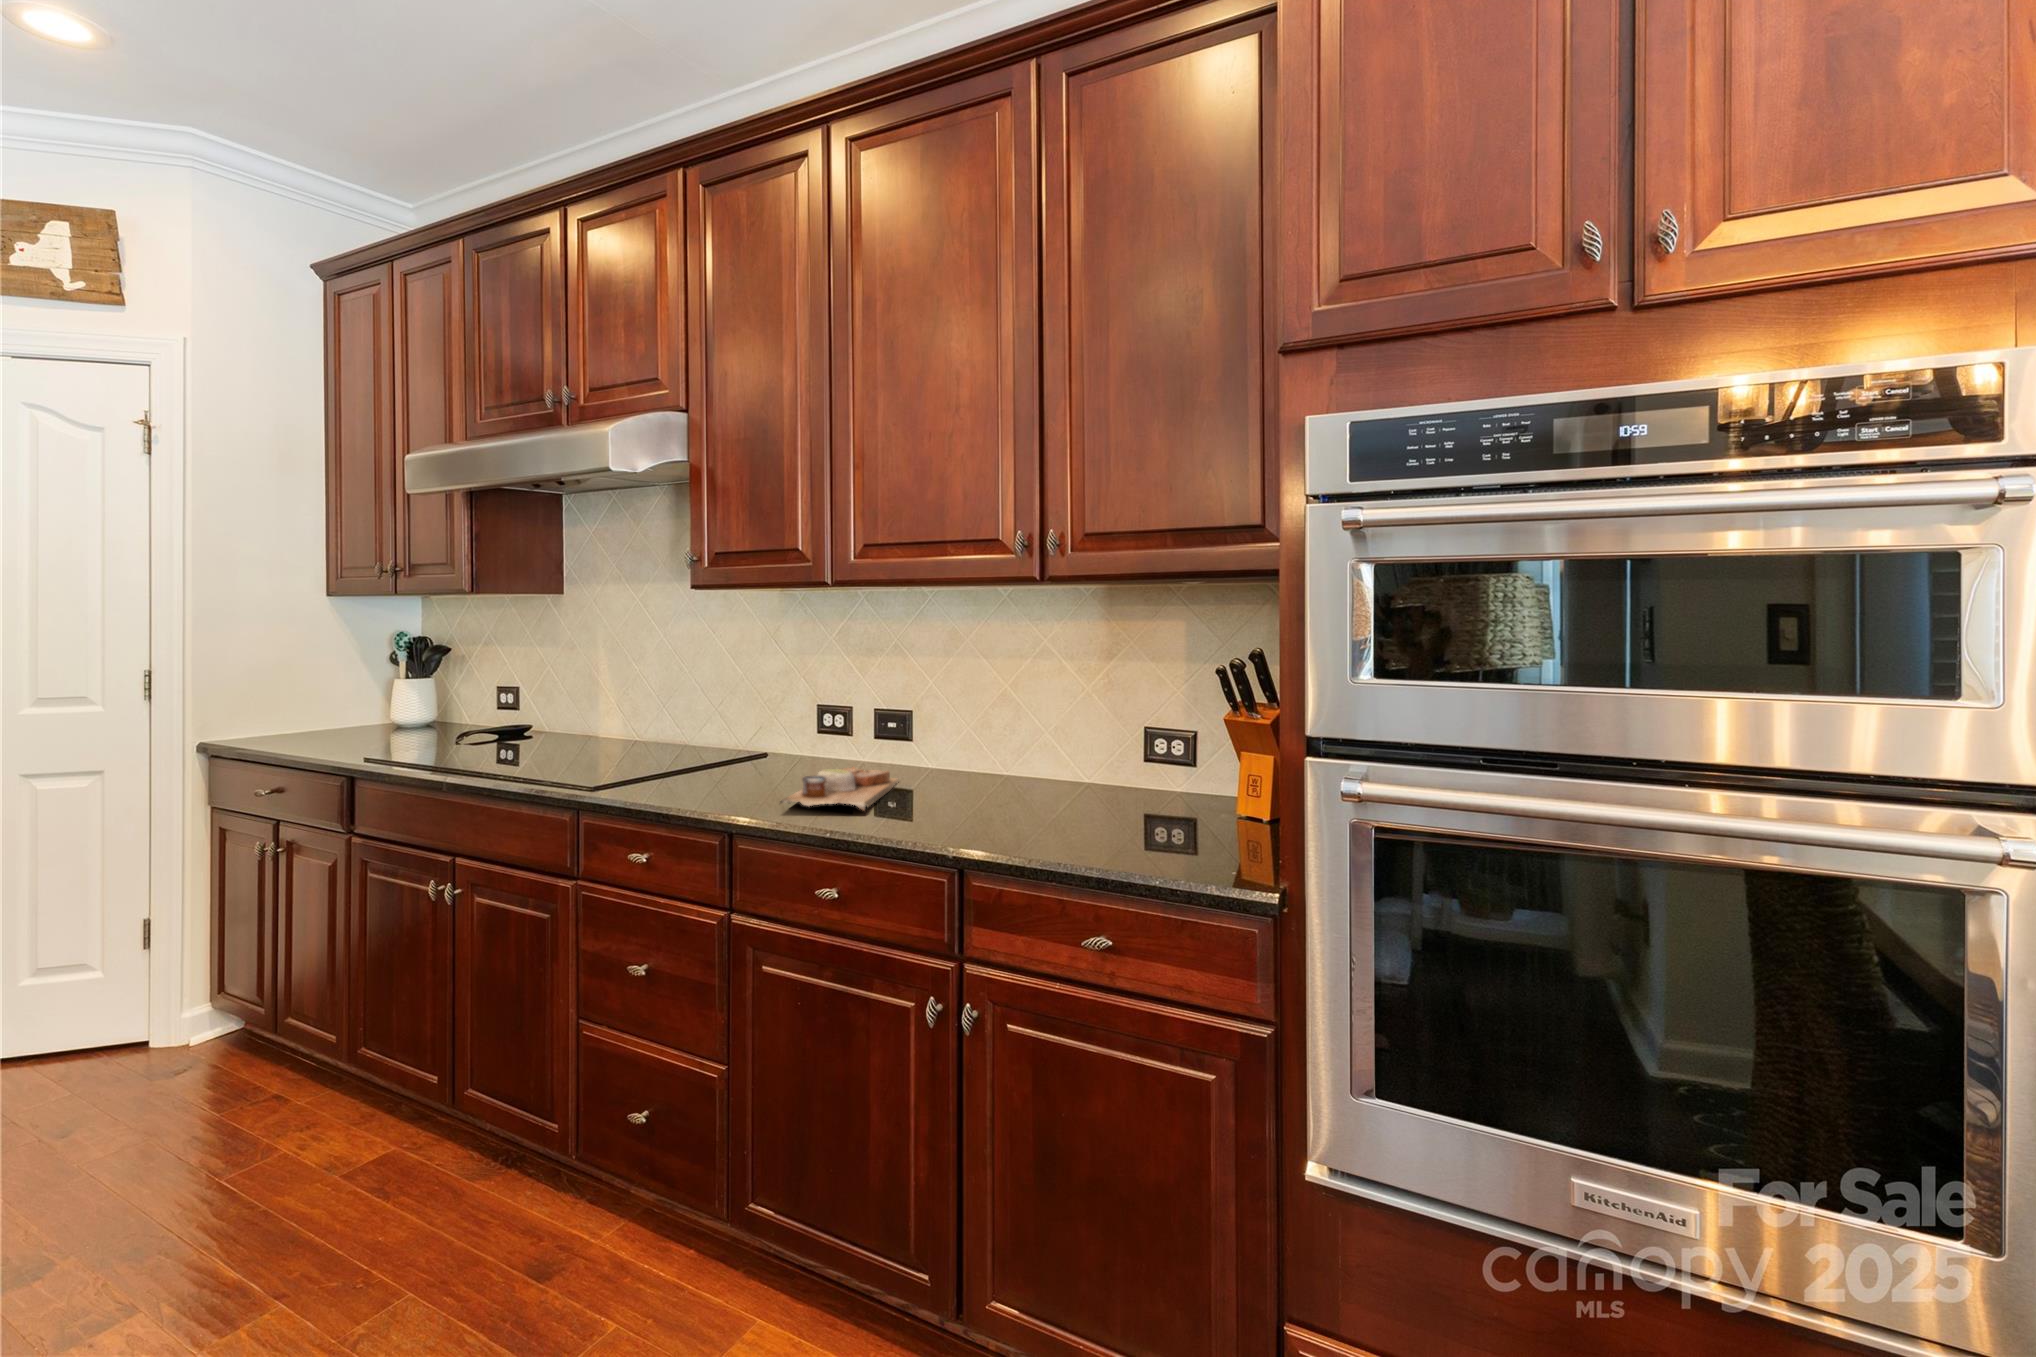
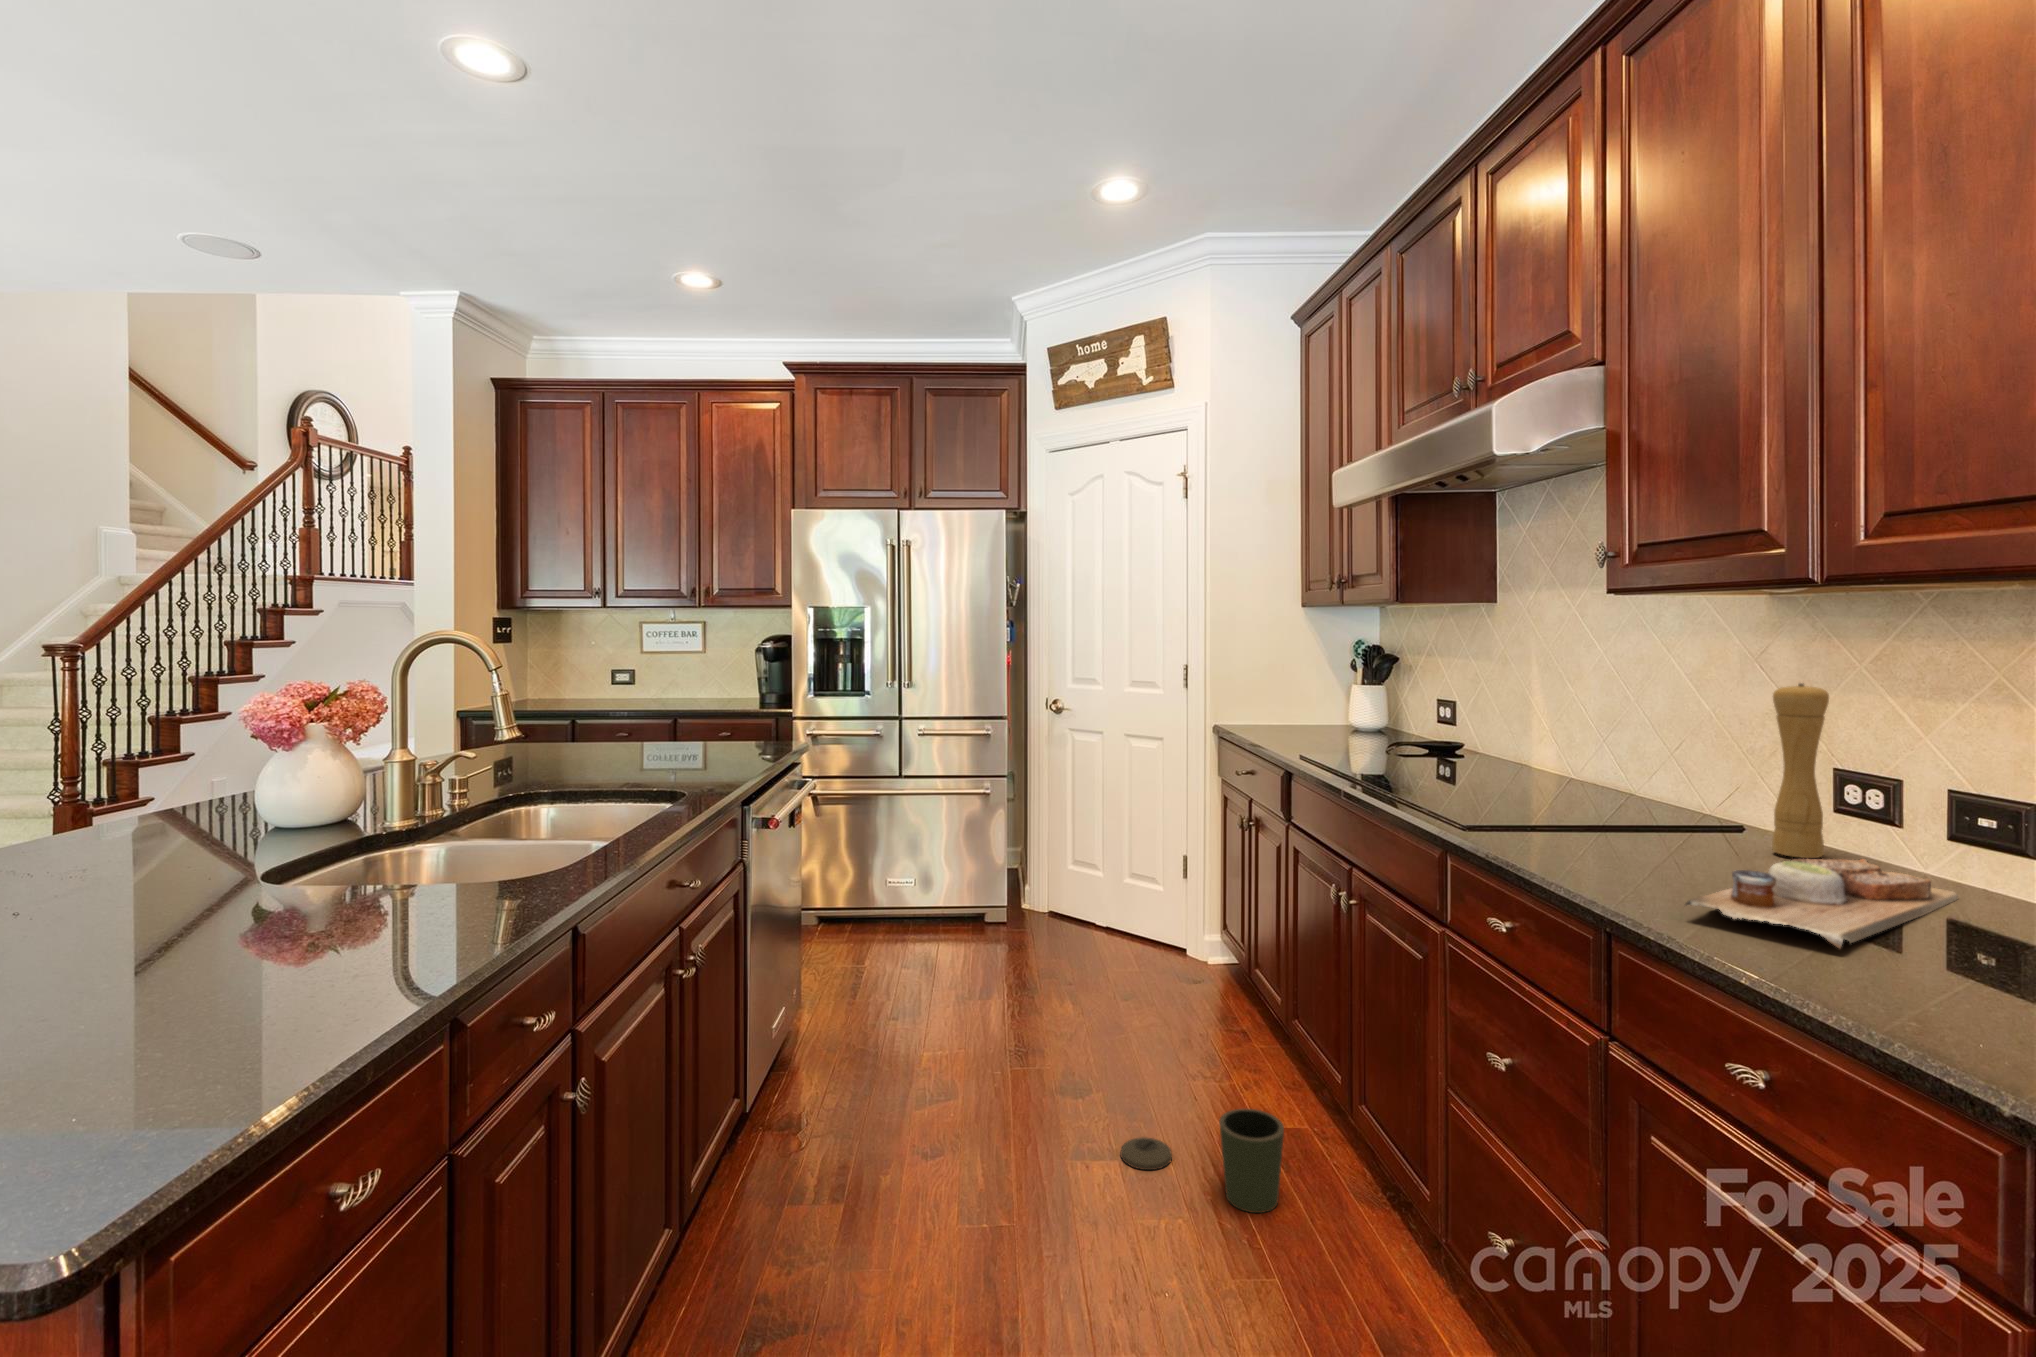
pepper mill: none [800,657,830,774] -> present [1772,683,1829,858]
trash can: none [161,1125,401,1265] -> present [1120,1109,1284,1213]

